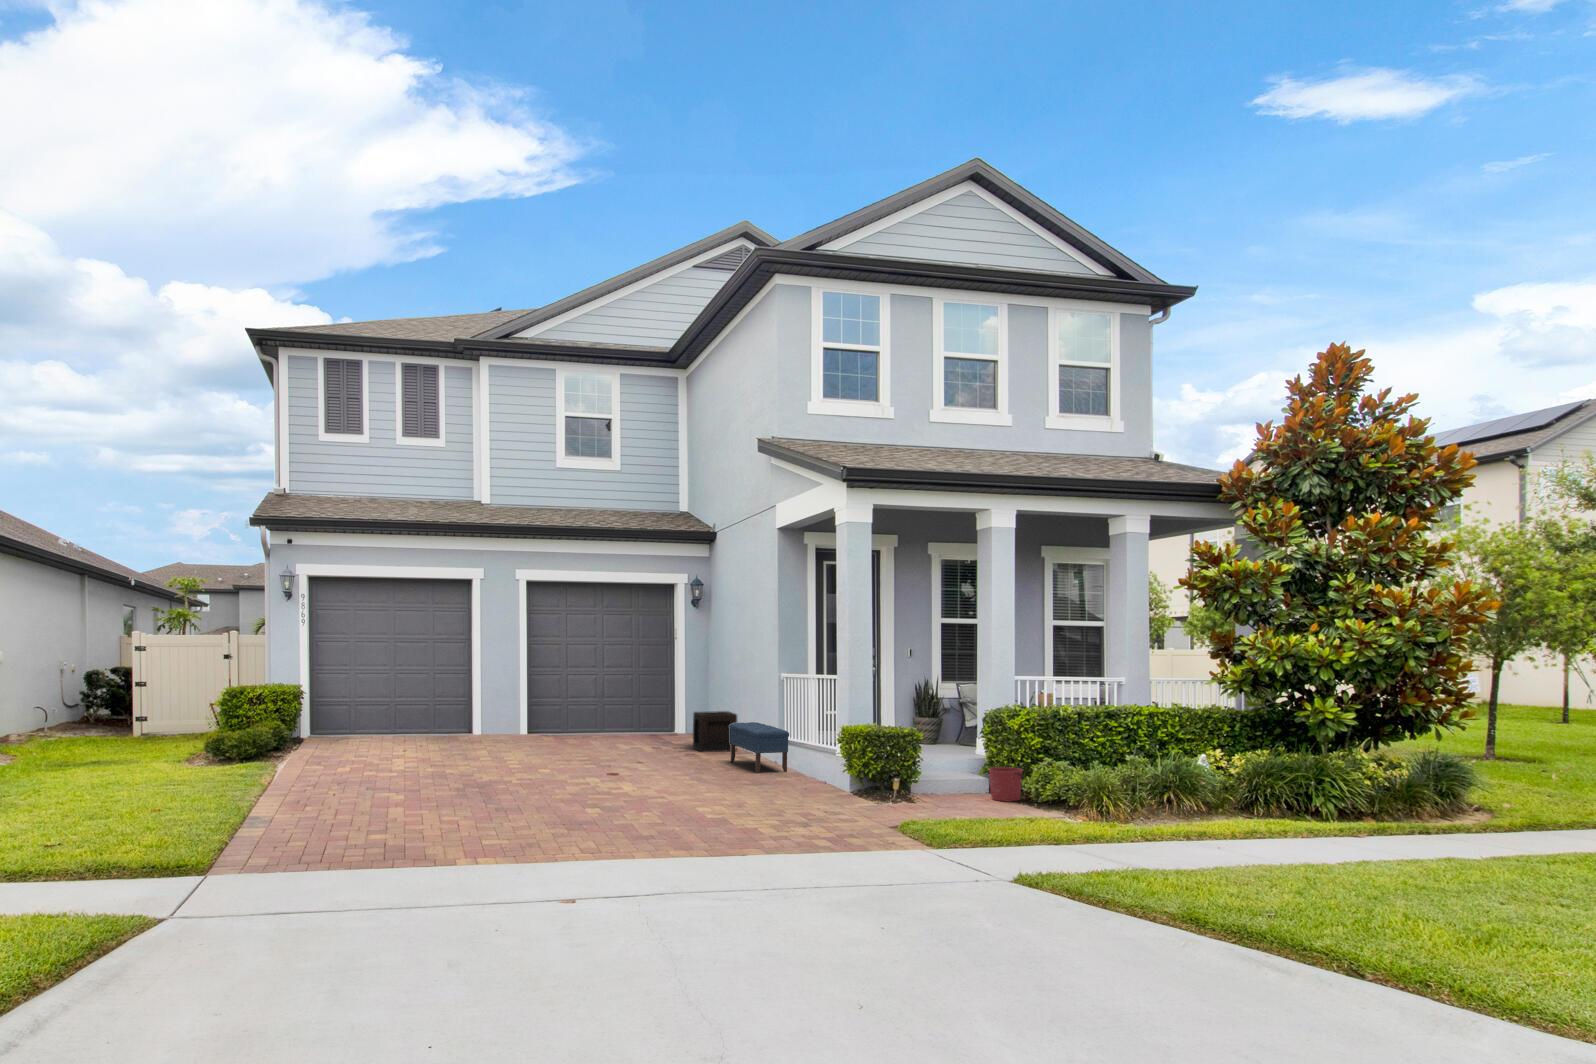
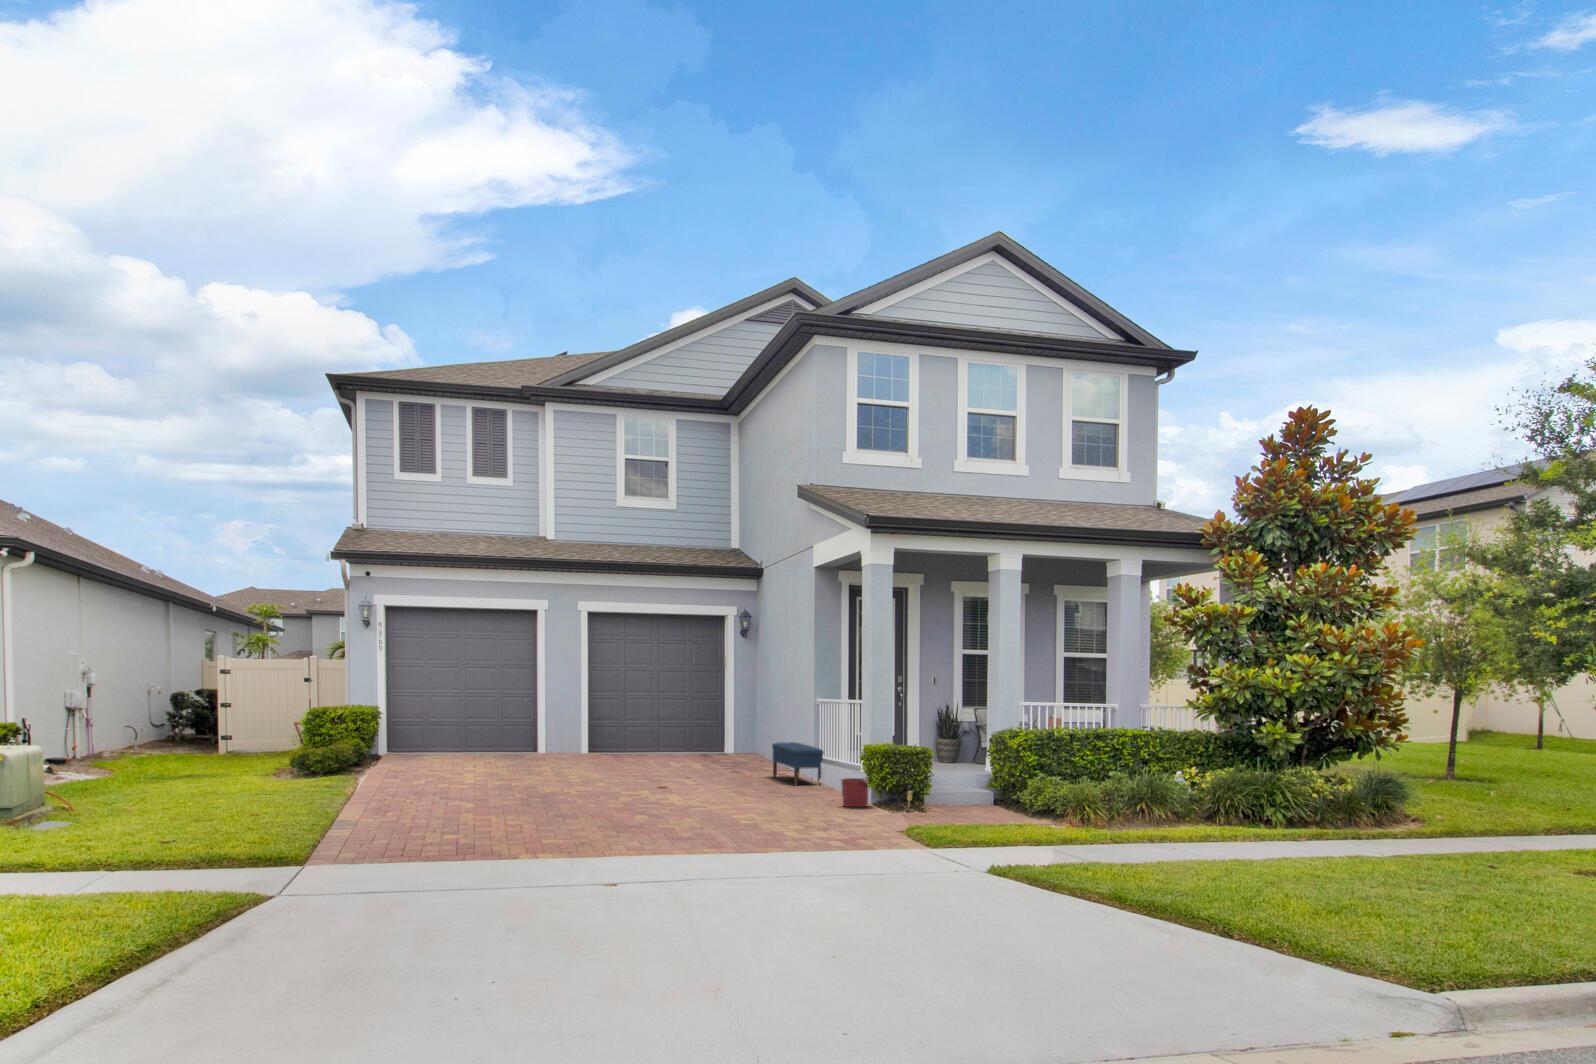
wooden crate: present [693,711,737,752] -> none [740,733,780,770]
bucket: present [988,767,1024,802] -> present [841,778,870,807]

